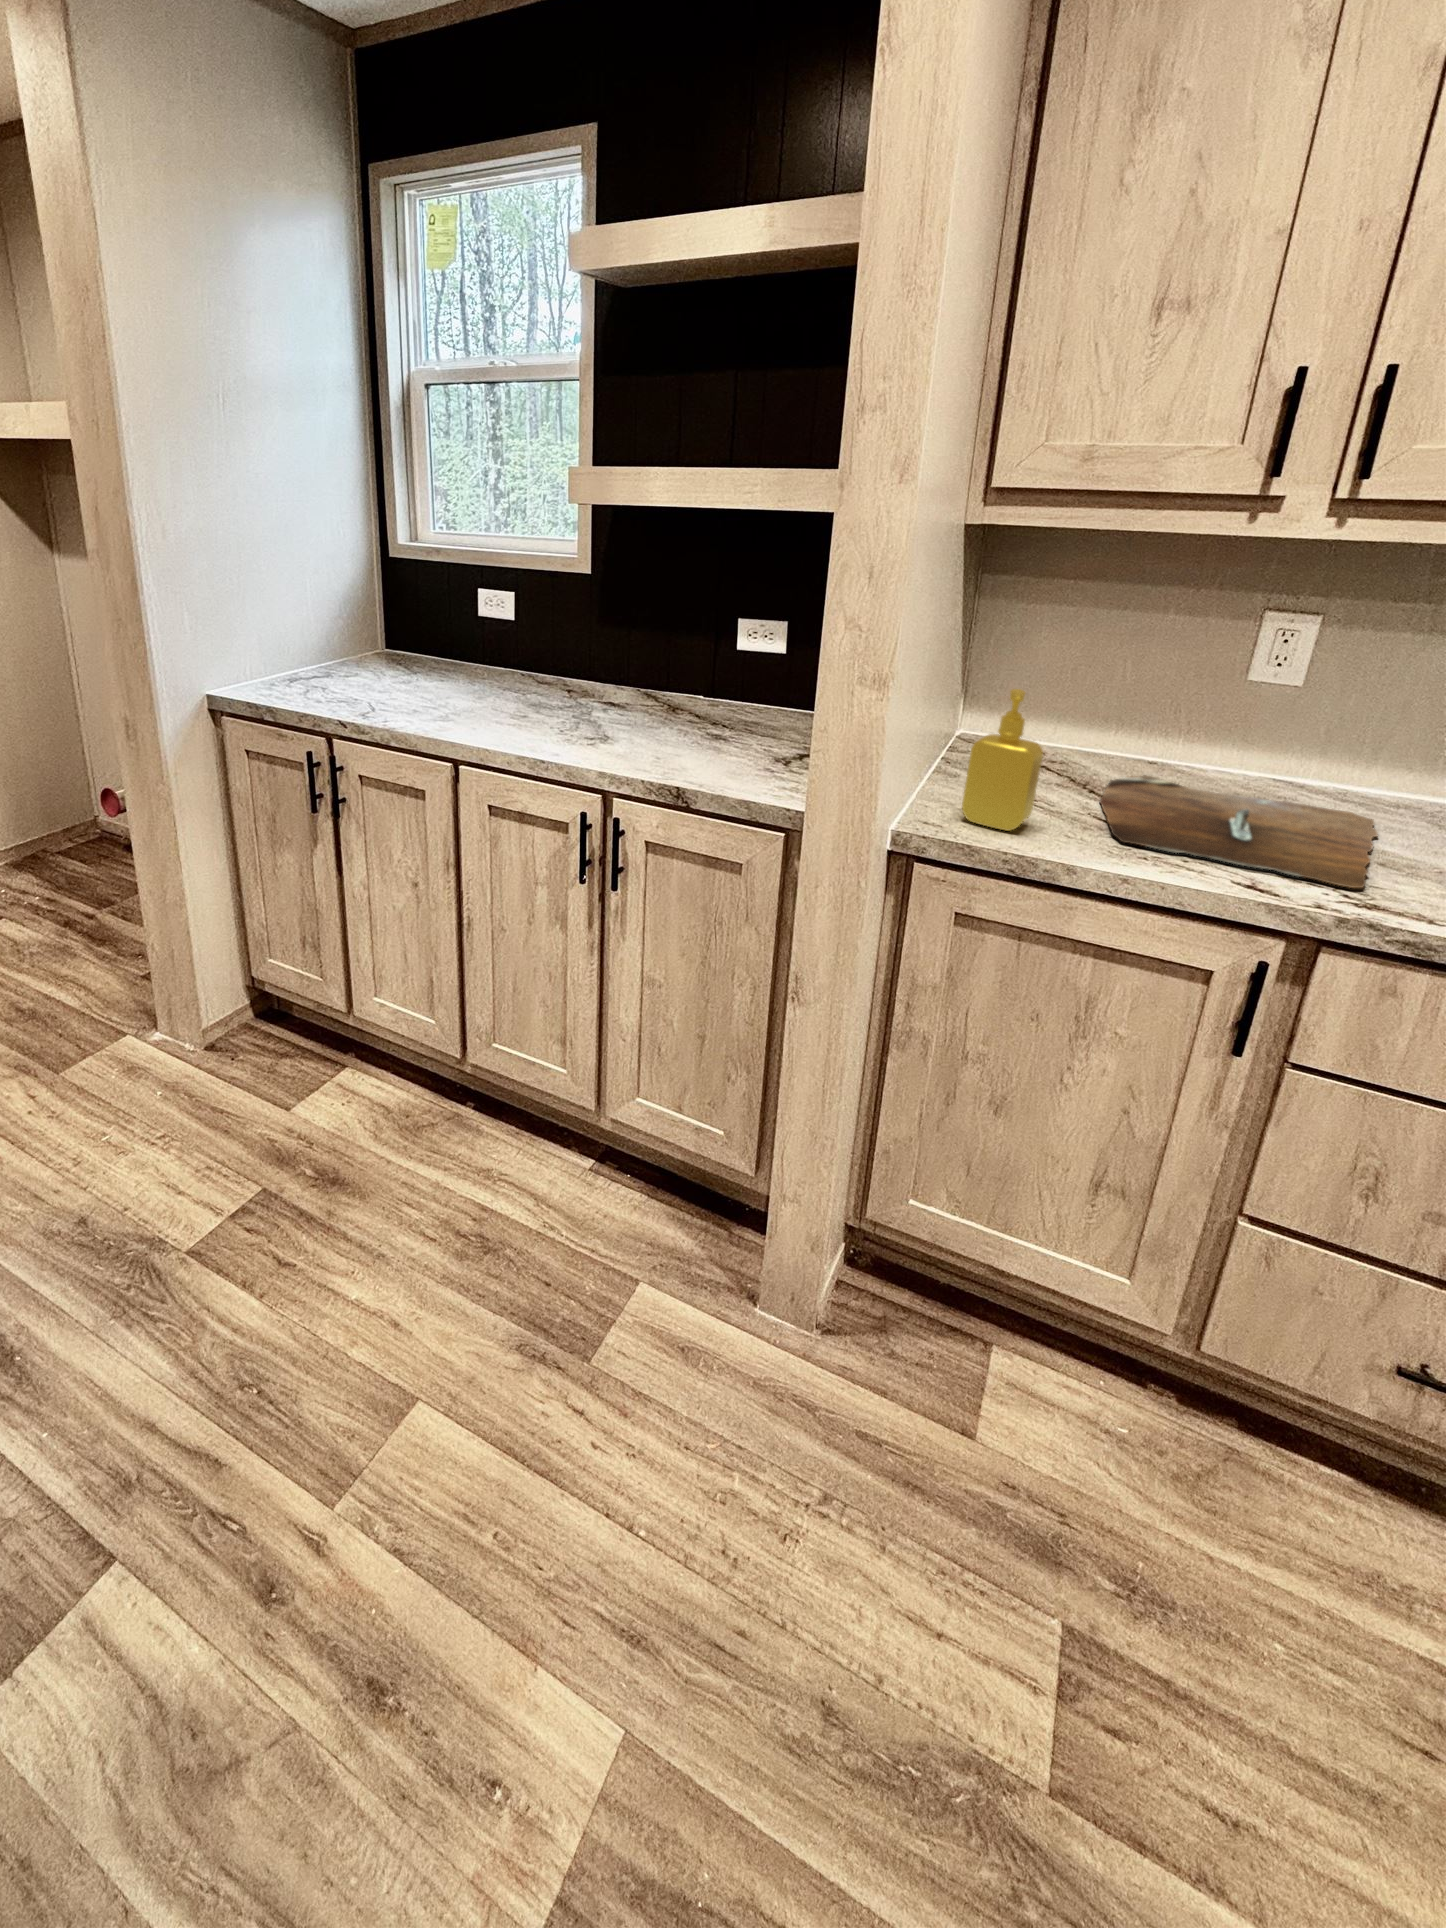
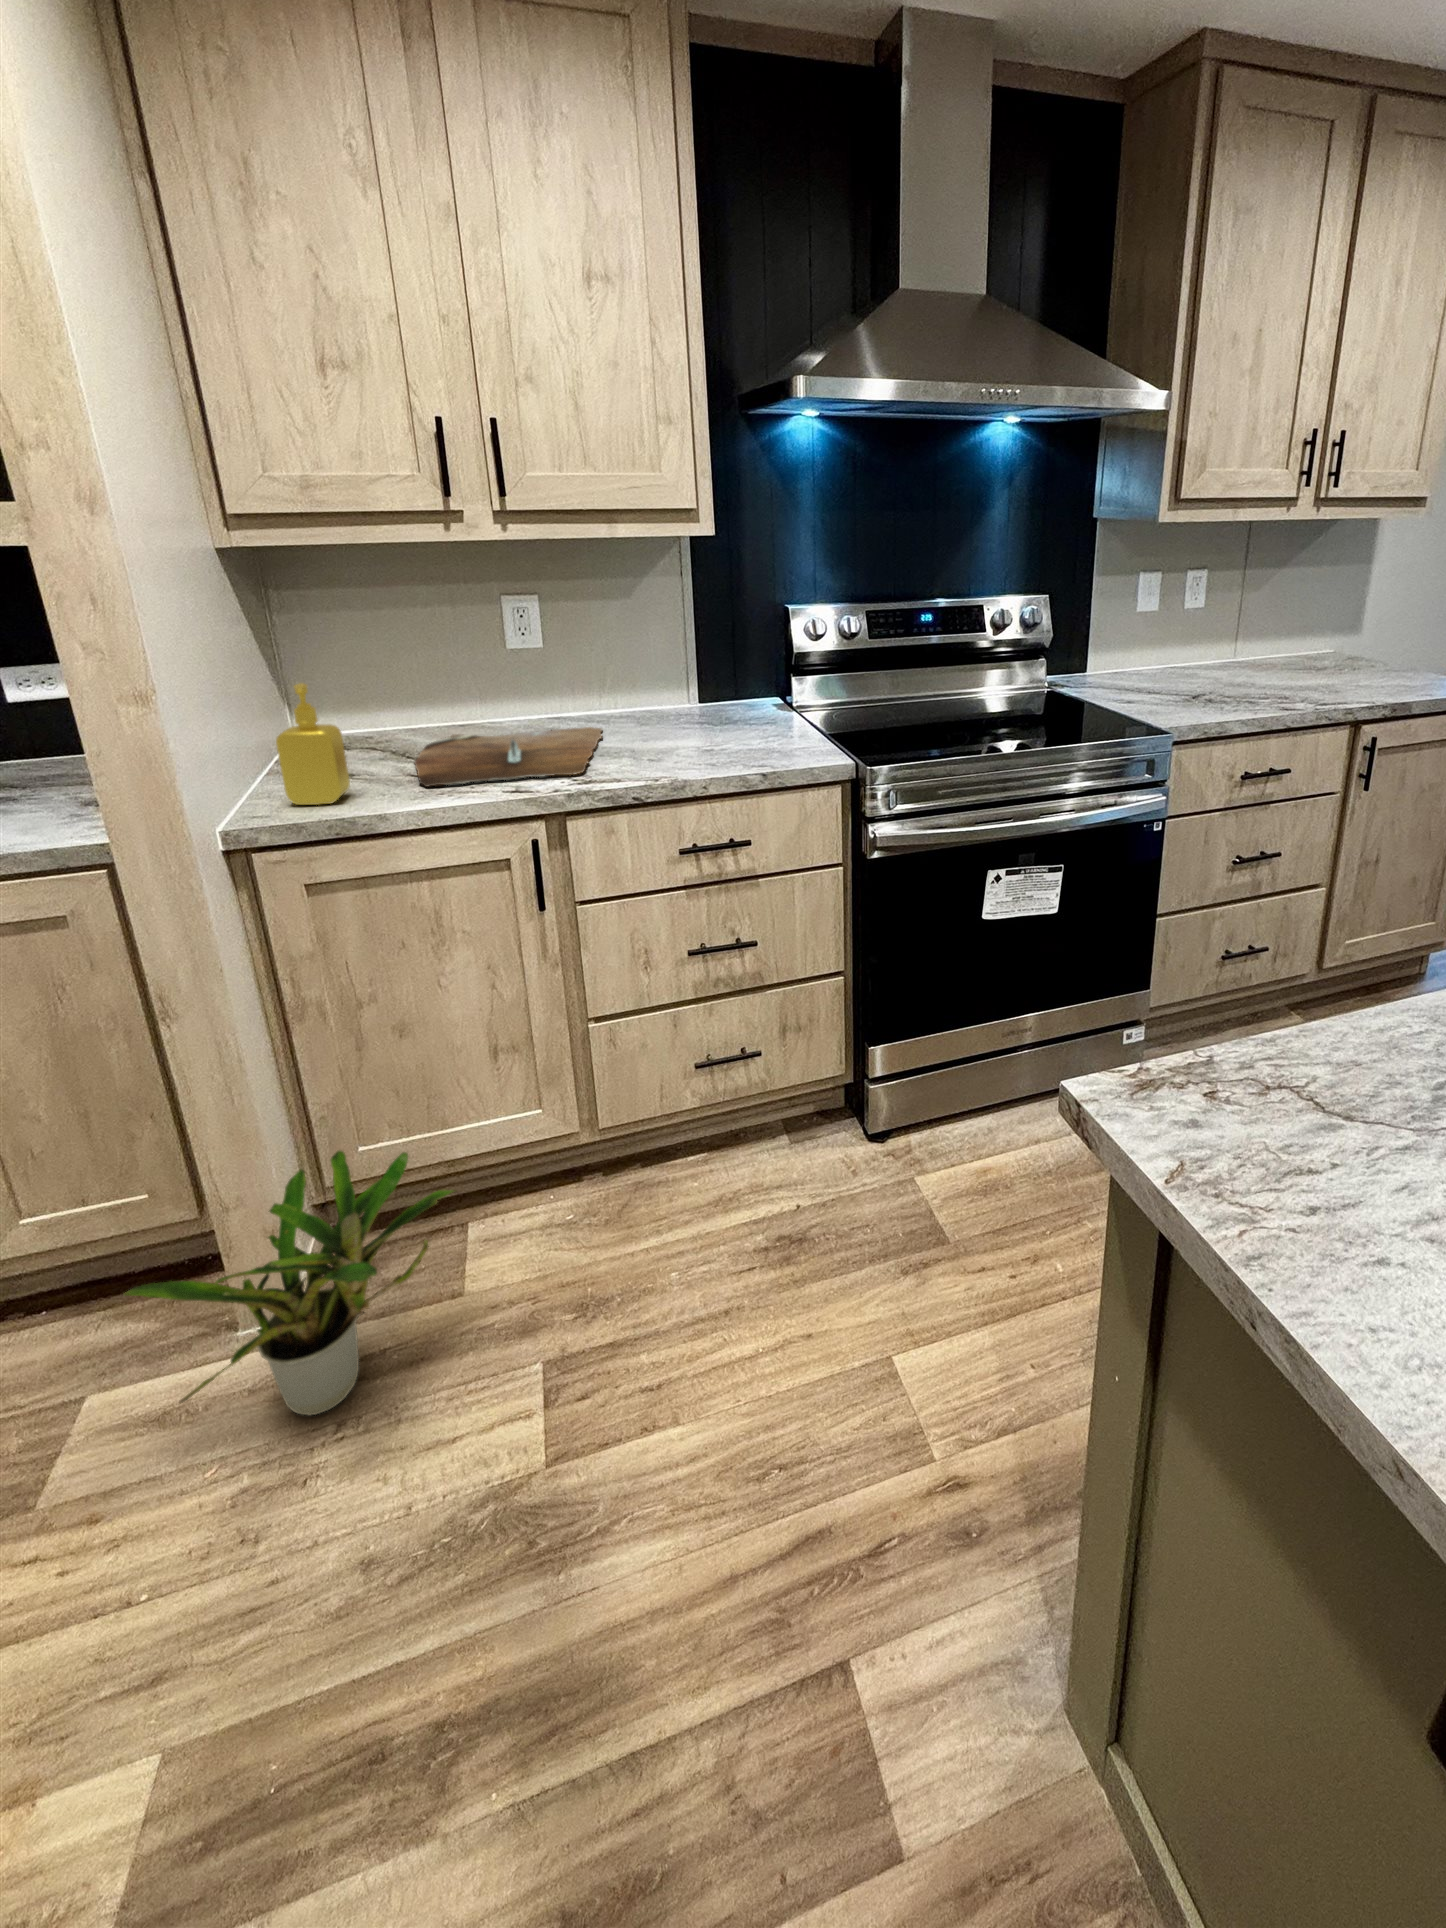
potted plant: none [692,1205,1016,1475] -> present [123,1150,454,1415]

